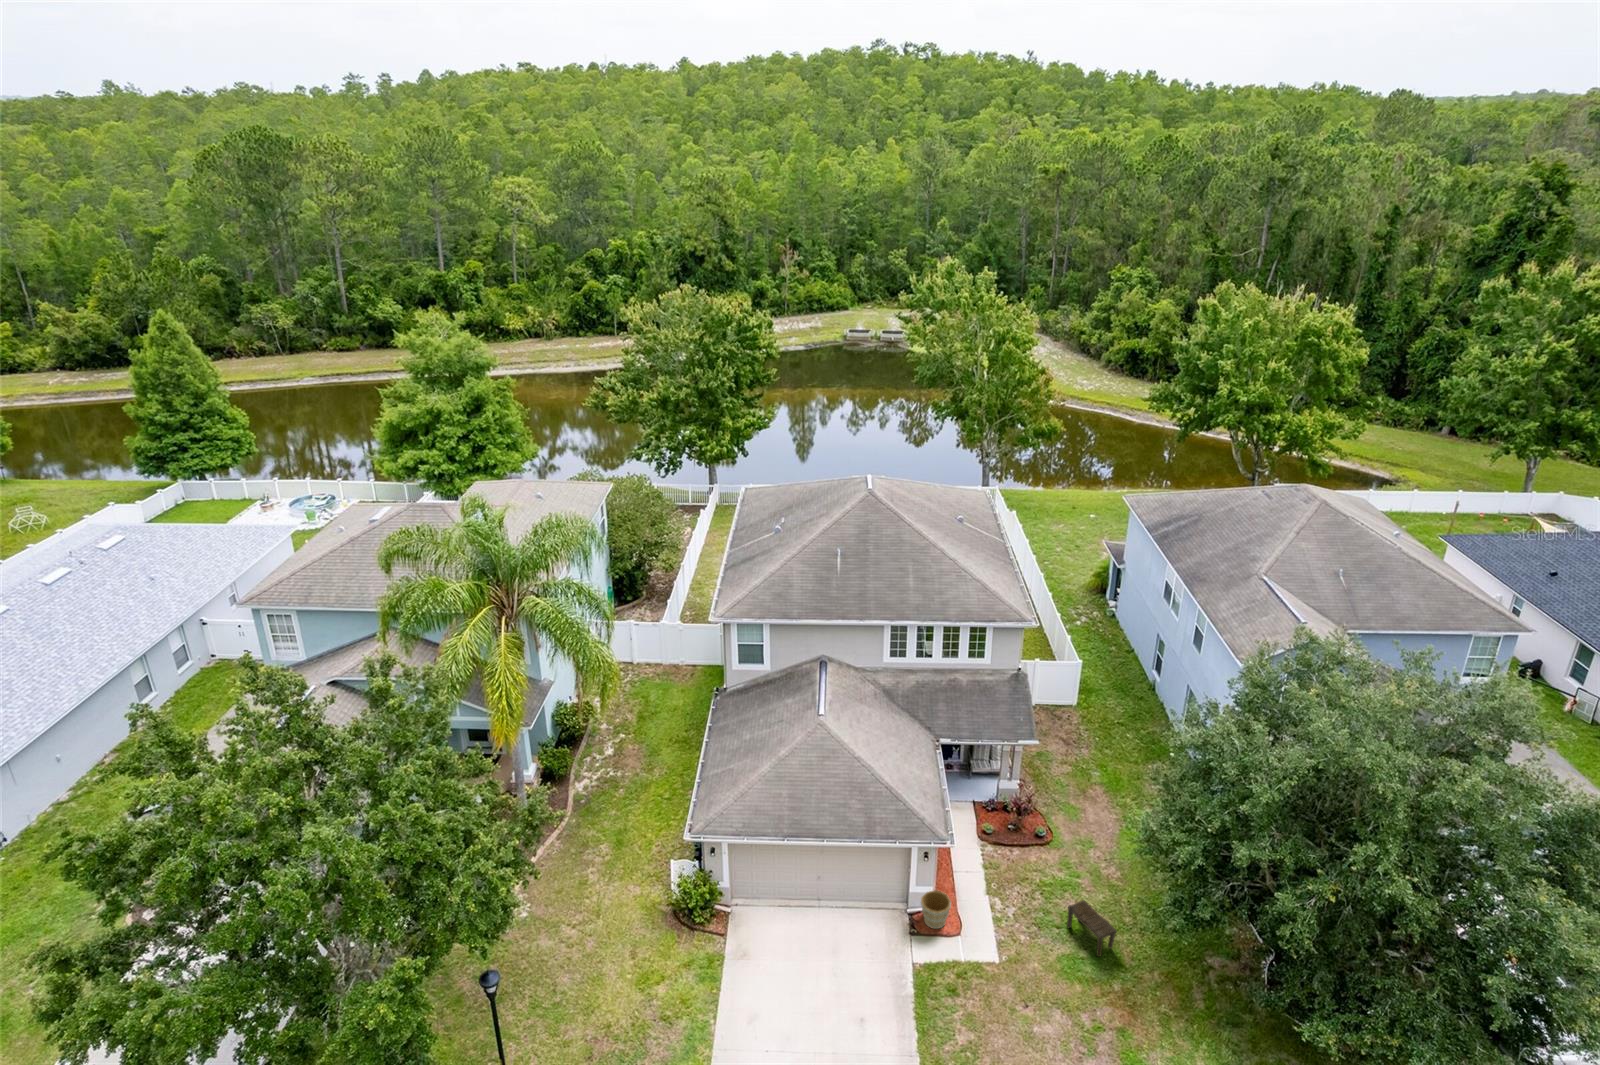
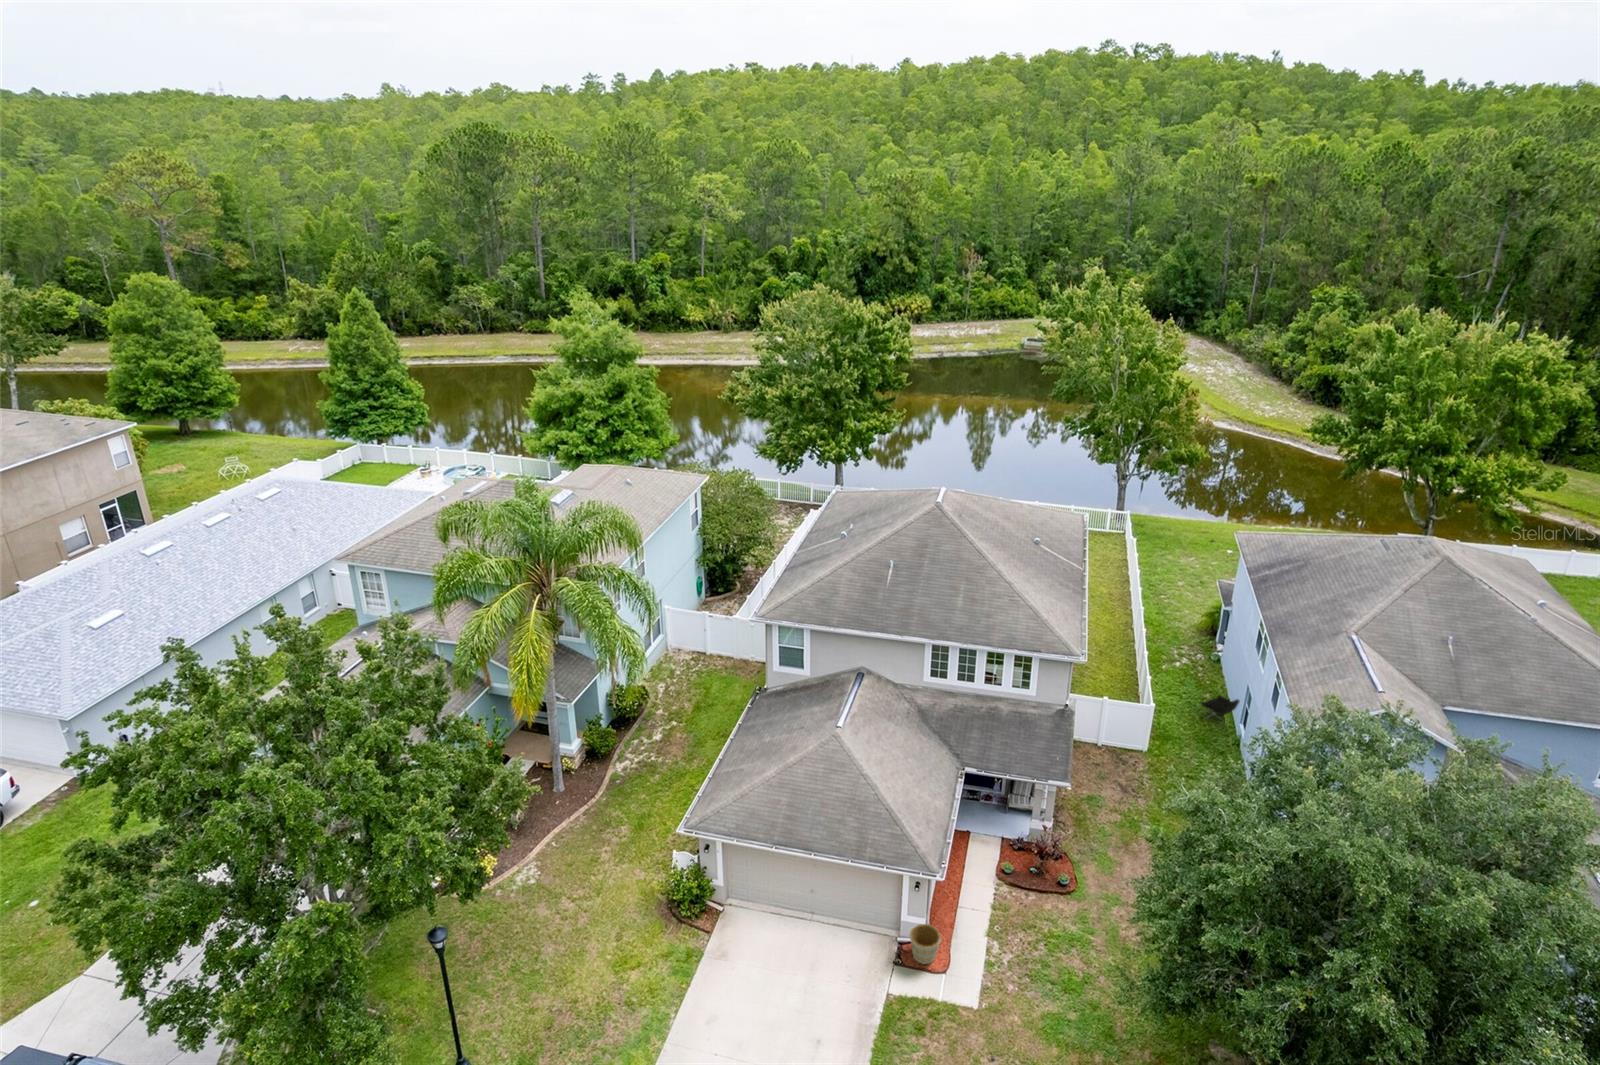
lounge chair: none [1115,645,1149,669] -> present [1201,695,1239,720]
bench: present [1067,900,1117,956] -> none [1064,962,1112,1026]

